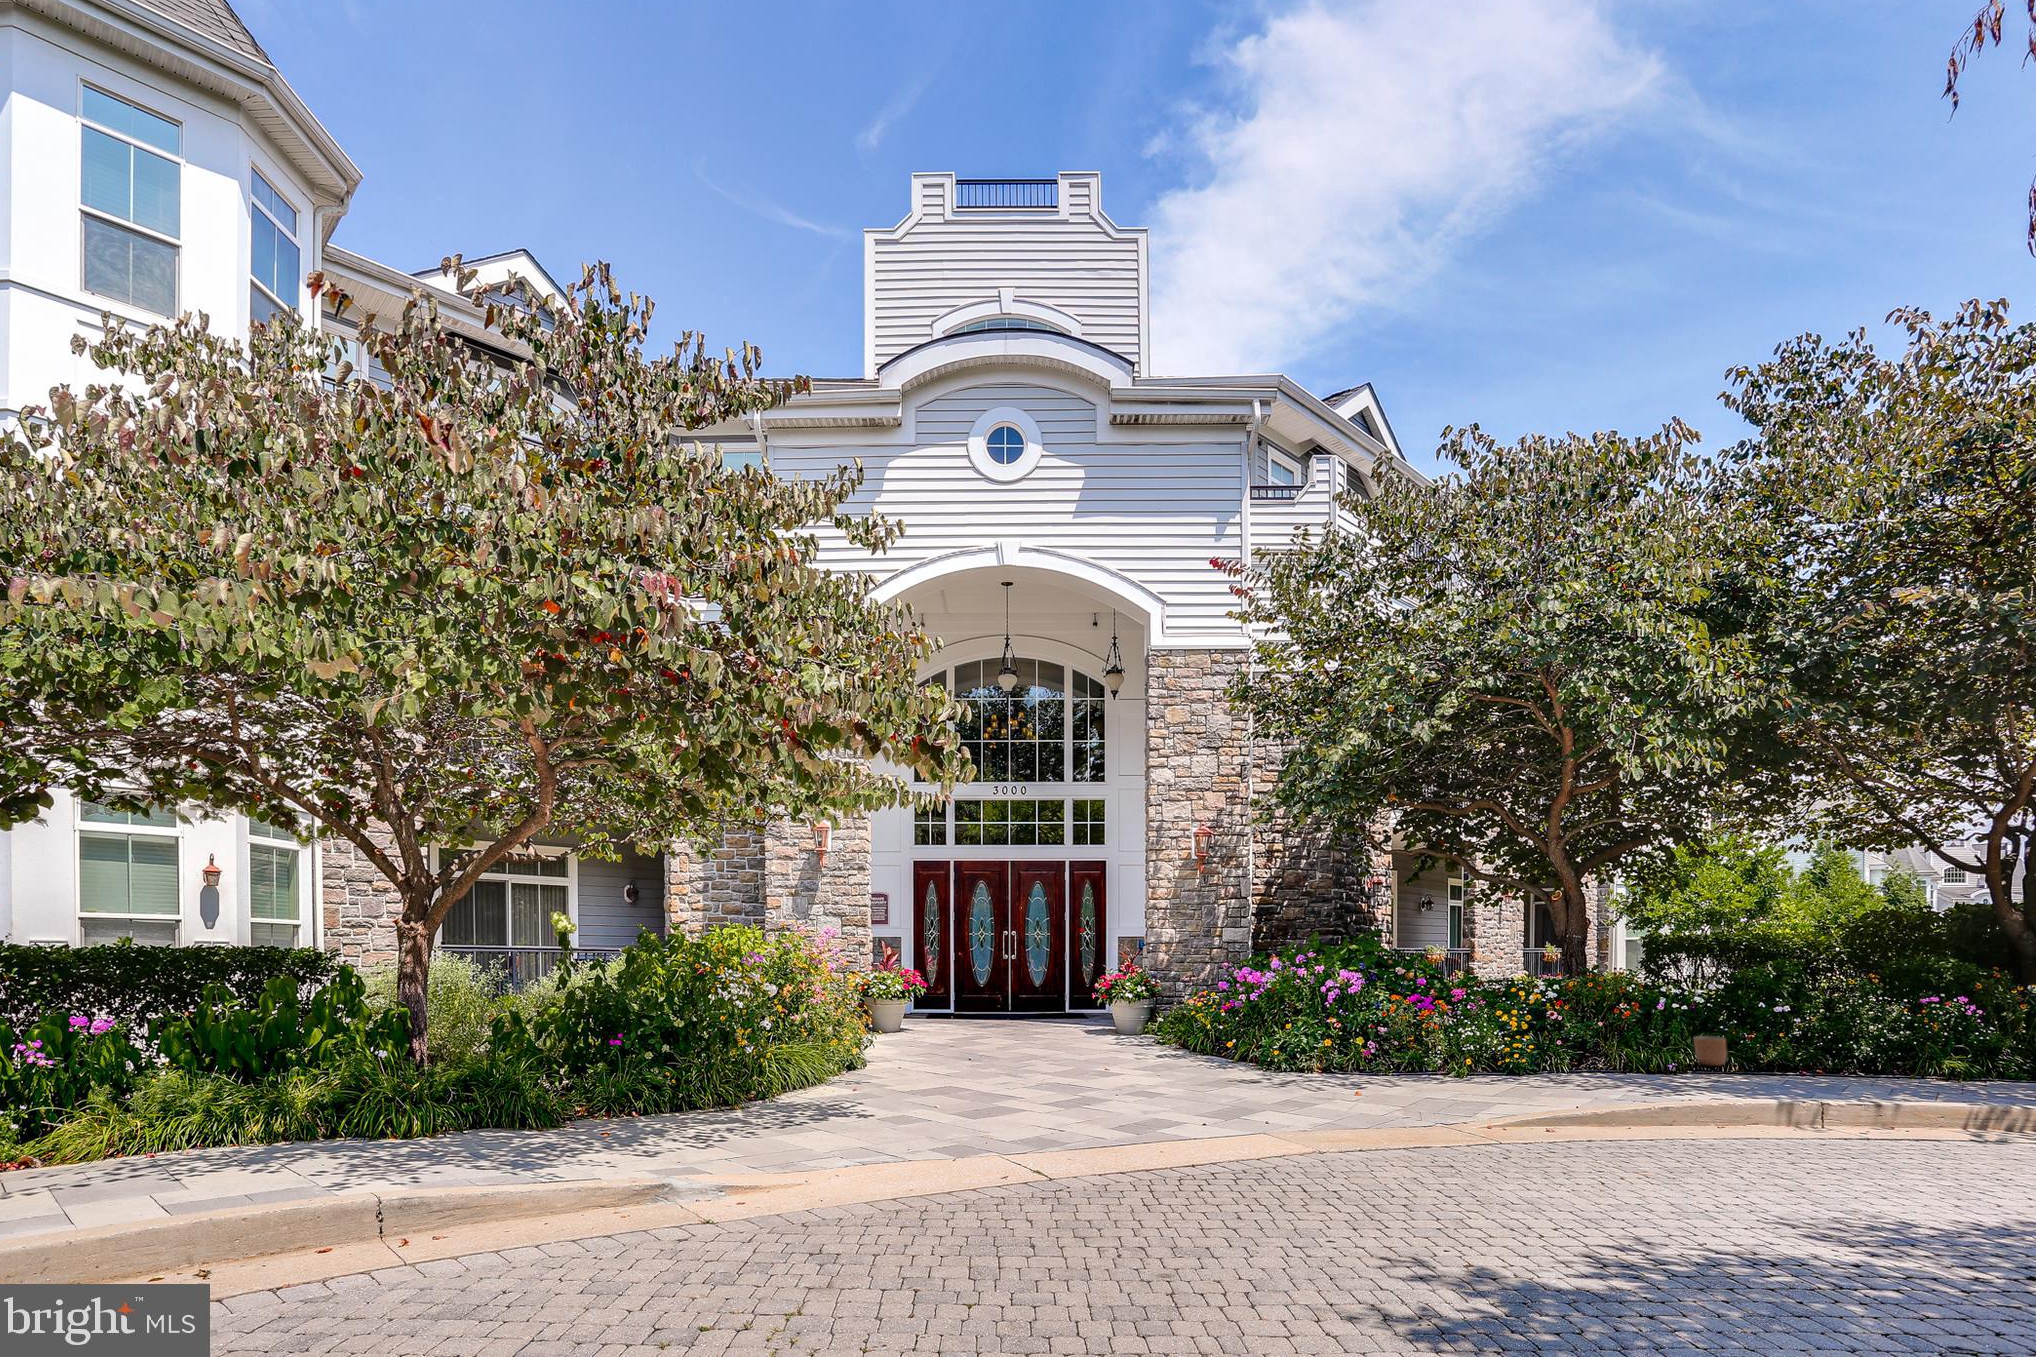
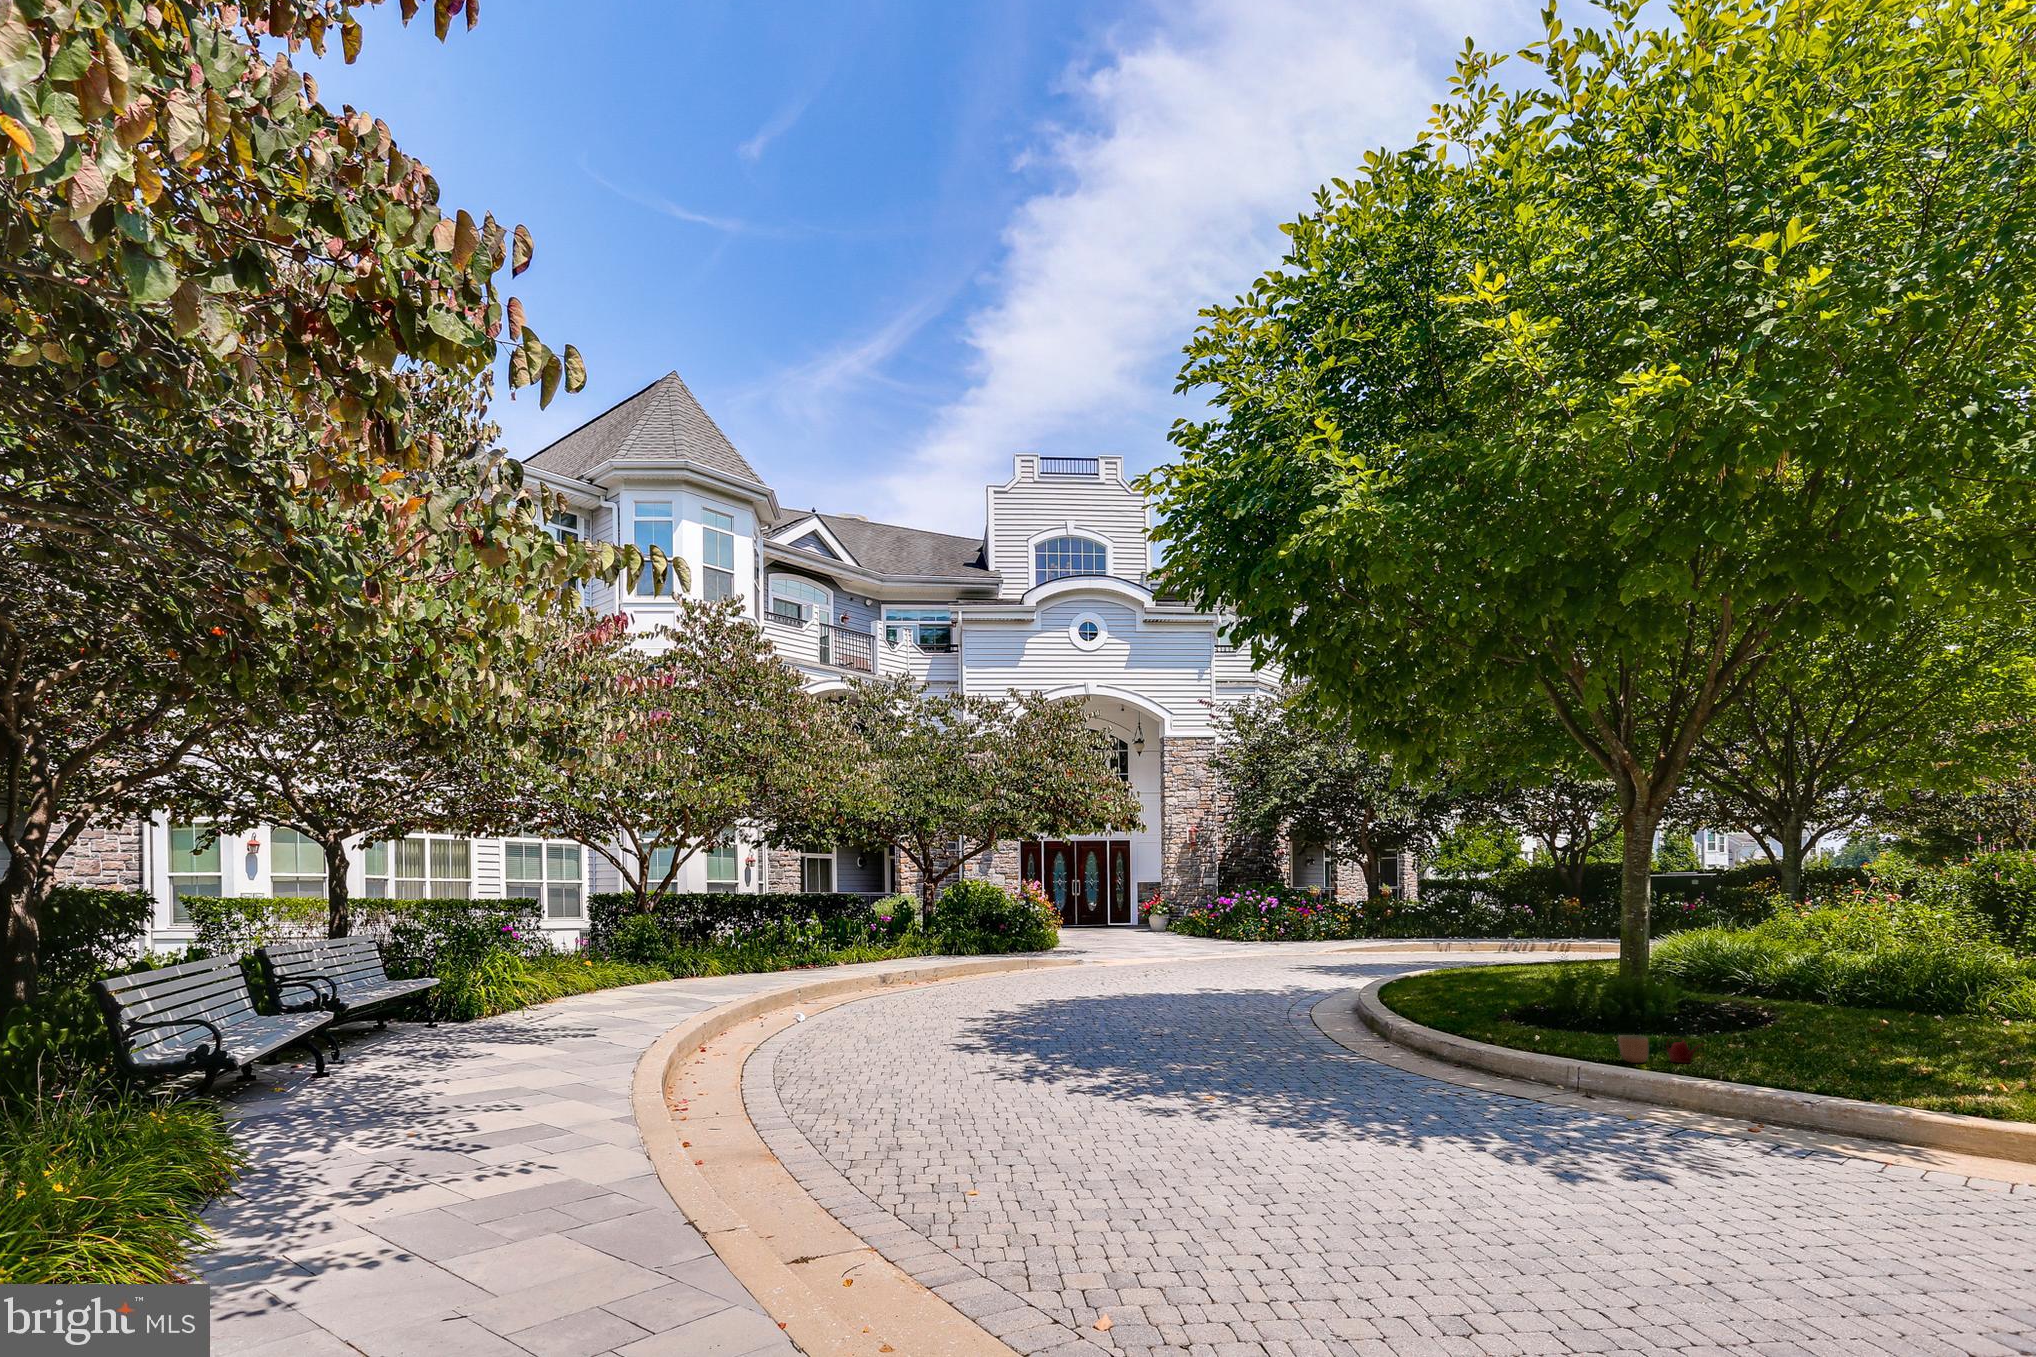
watering can: none [1747,1037,1788,1065] -> present [1667,1037,1703,1063]

